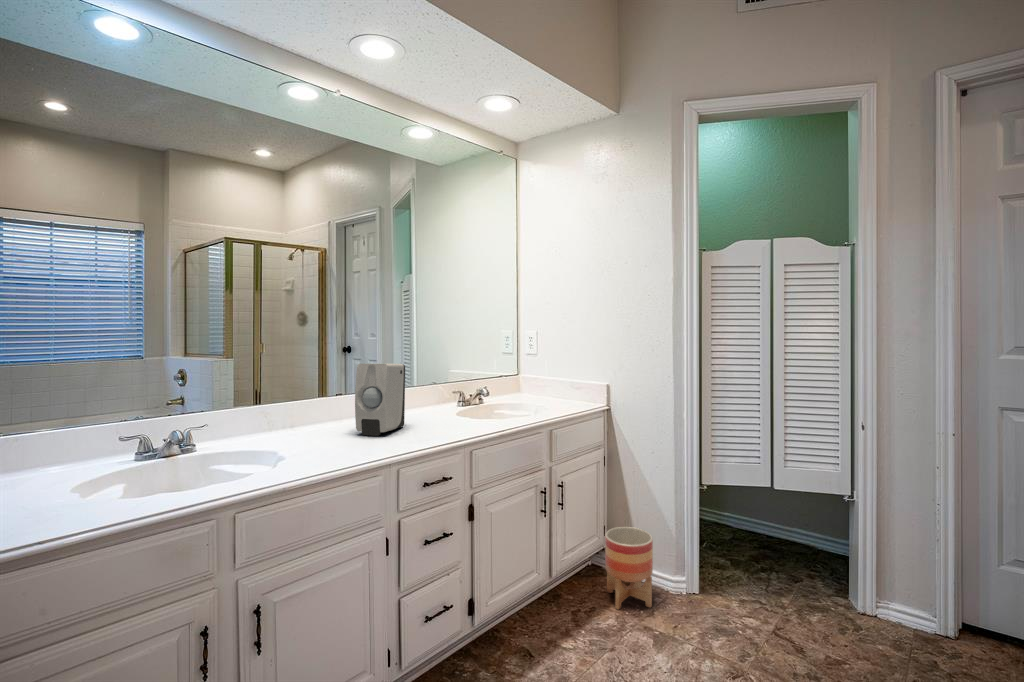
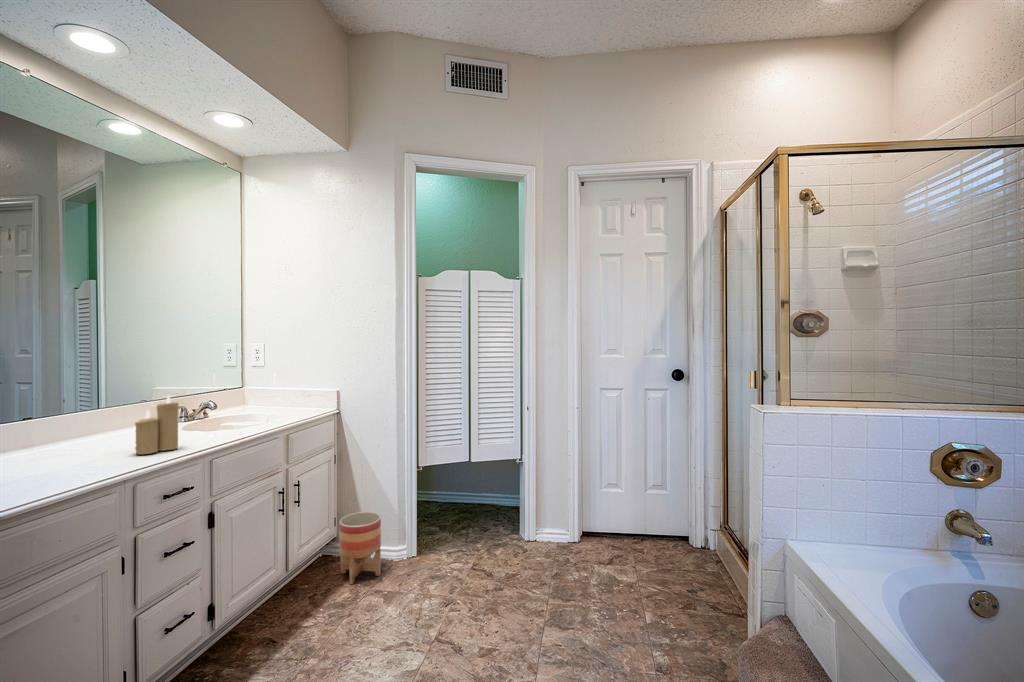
soap dispenser: present [355,363,405,436] -> none [53,376,122,456]
candle: none [410,386,446,442] -> present [135,396,179,454]

